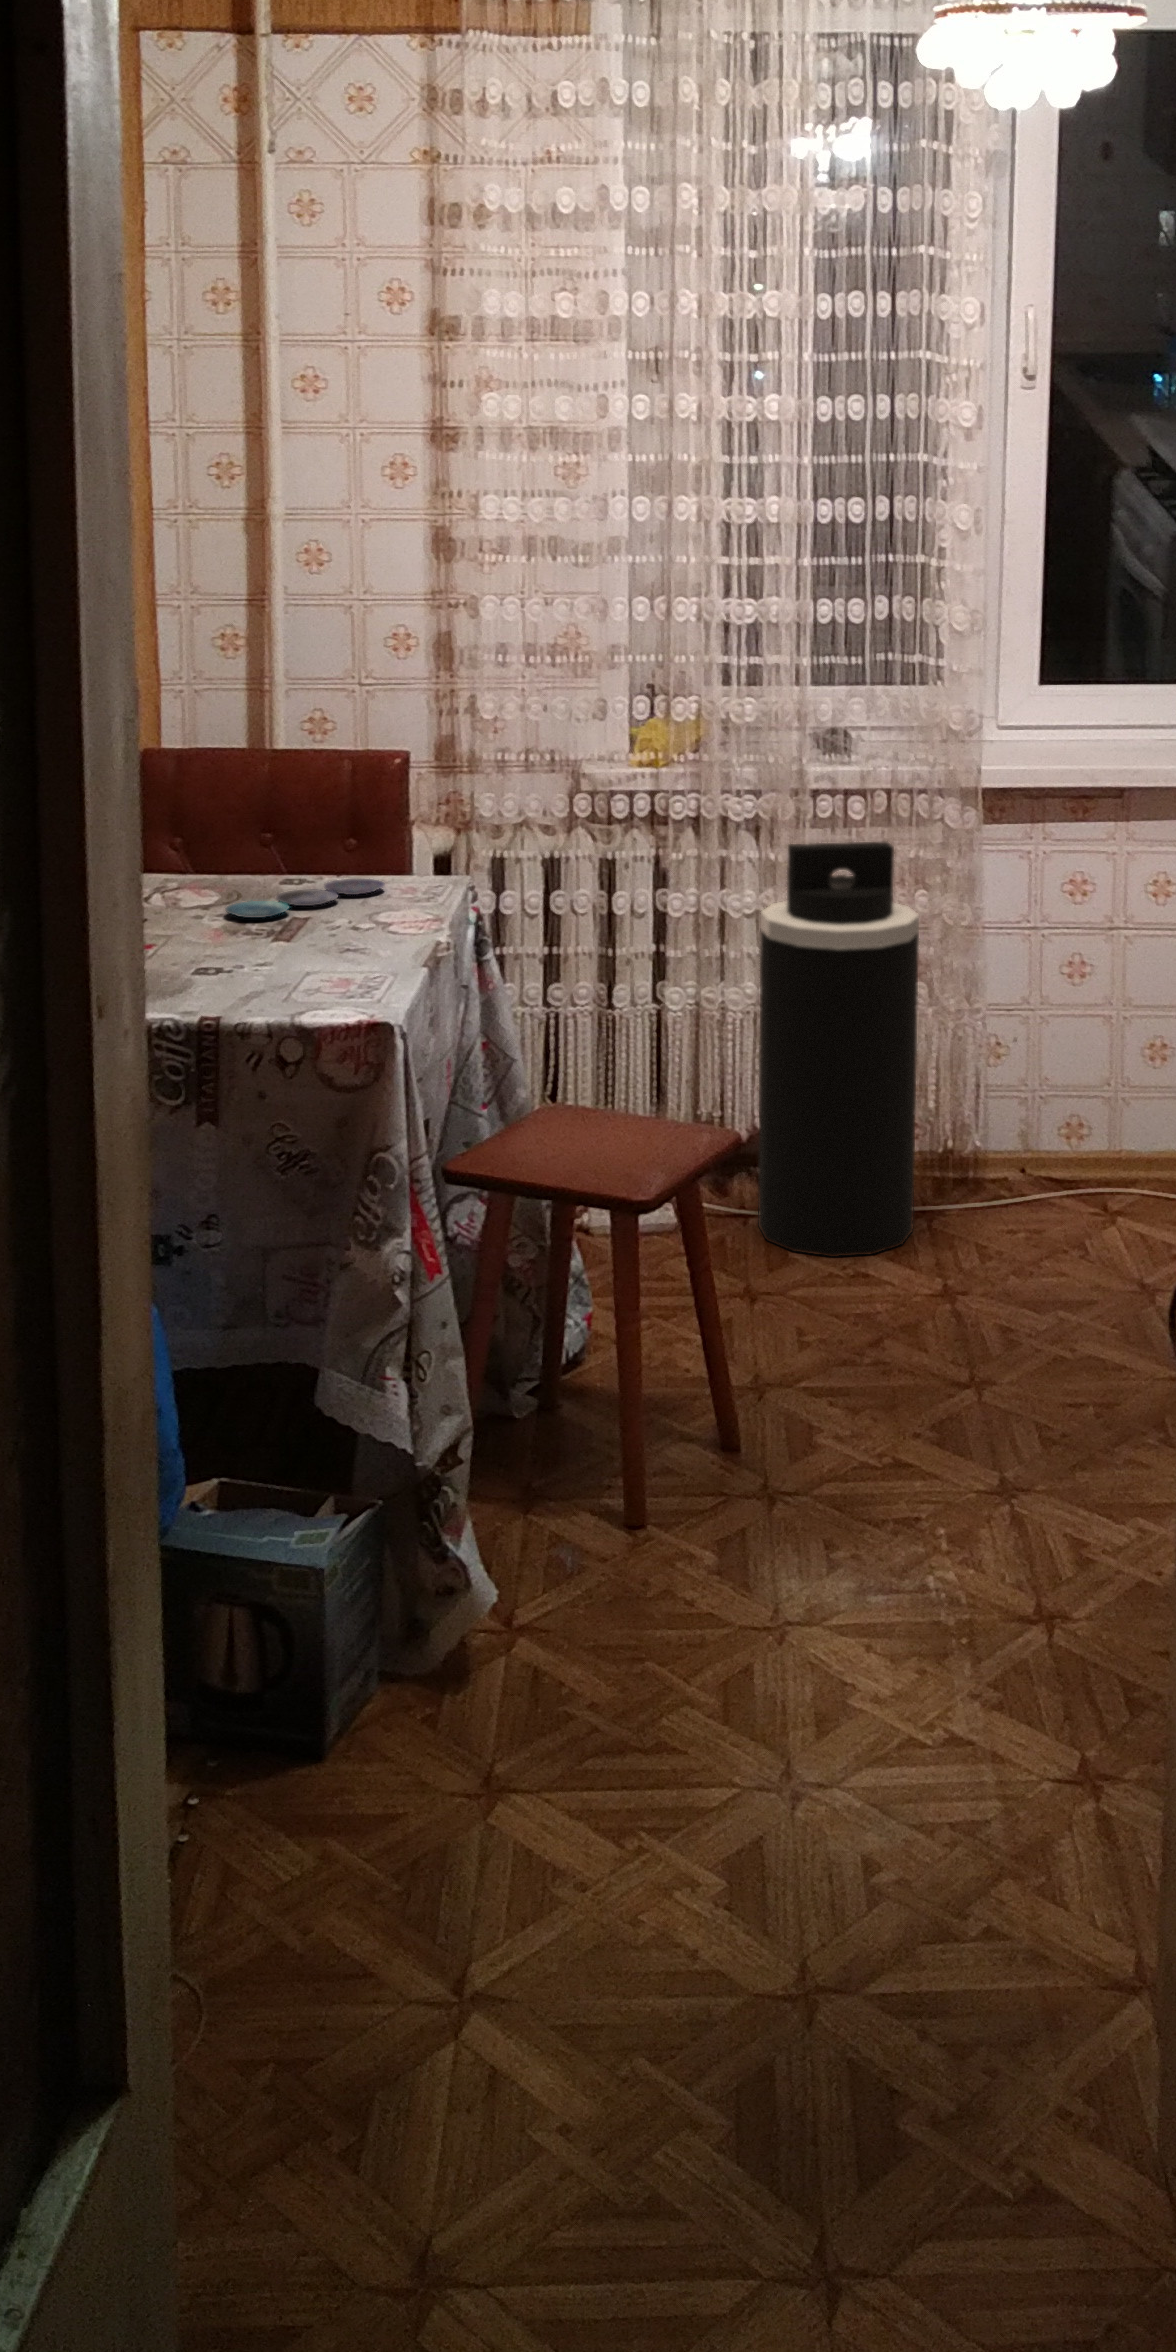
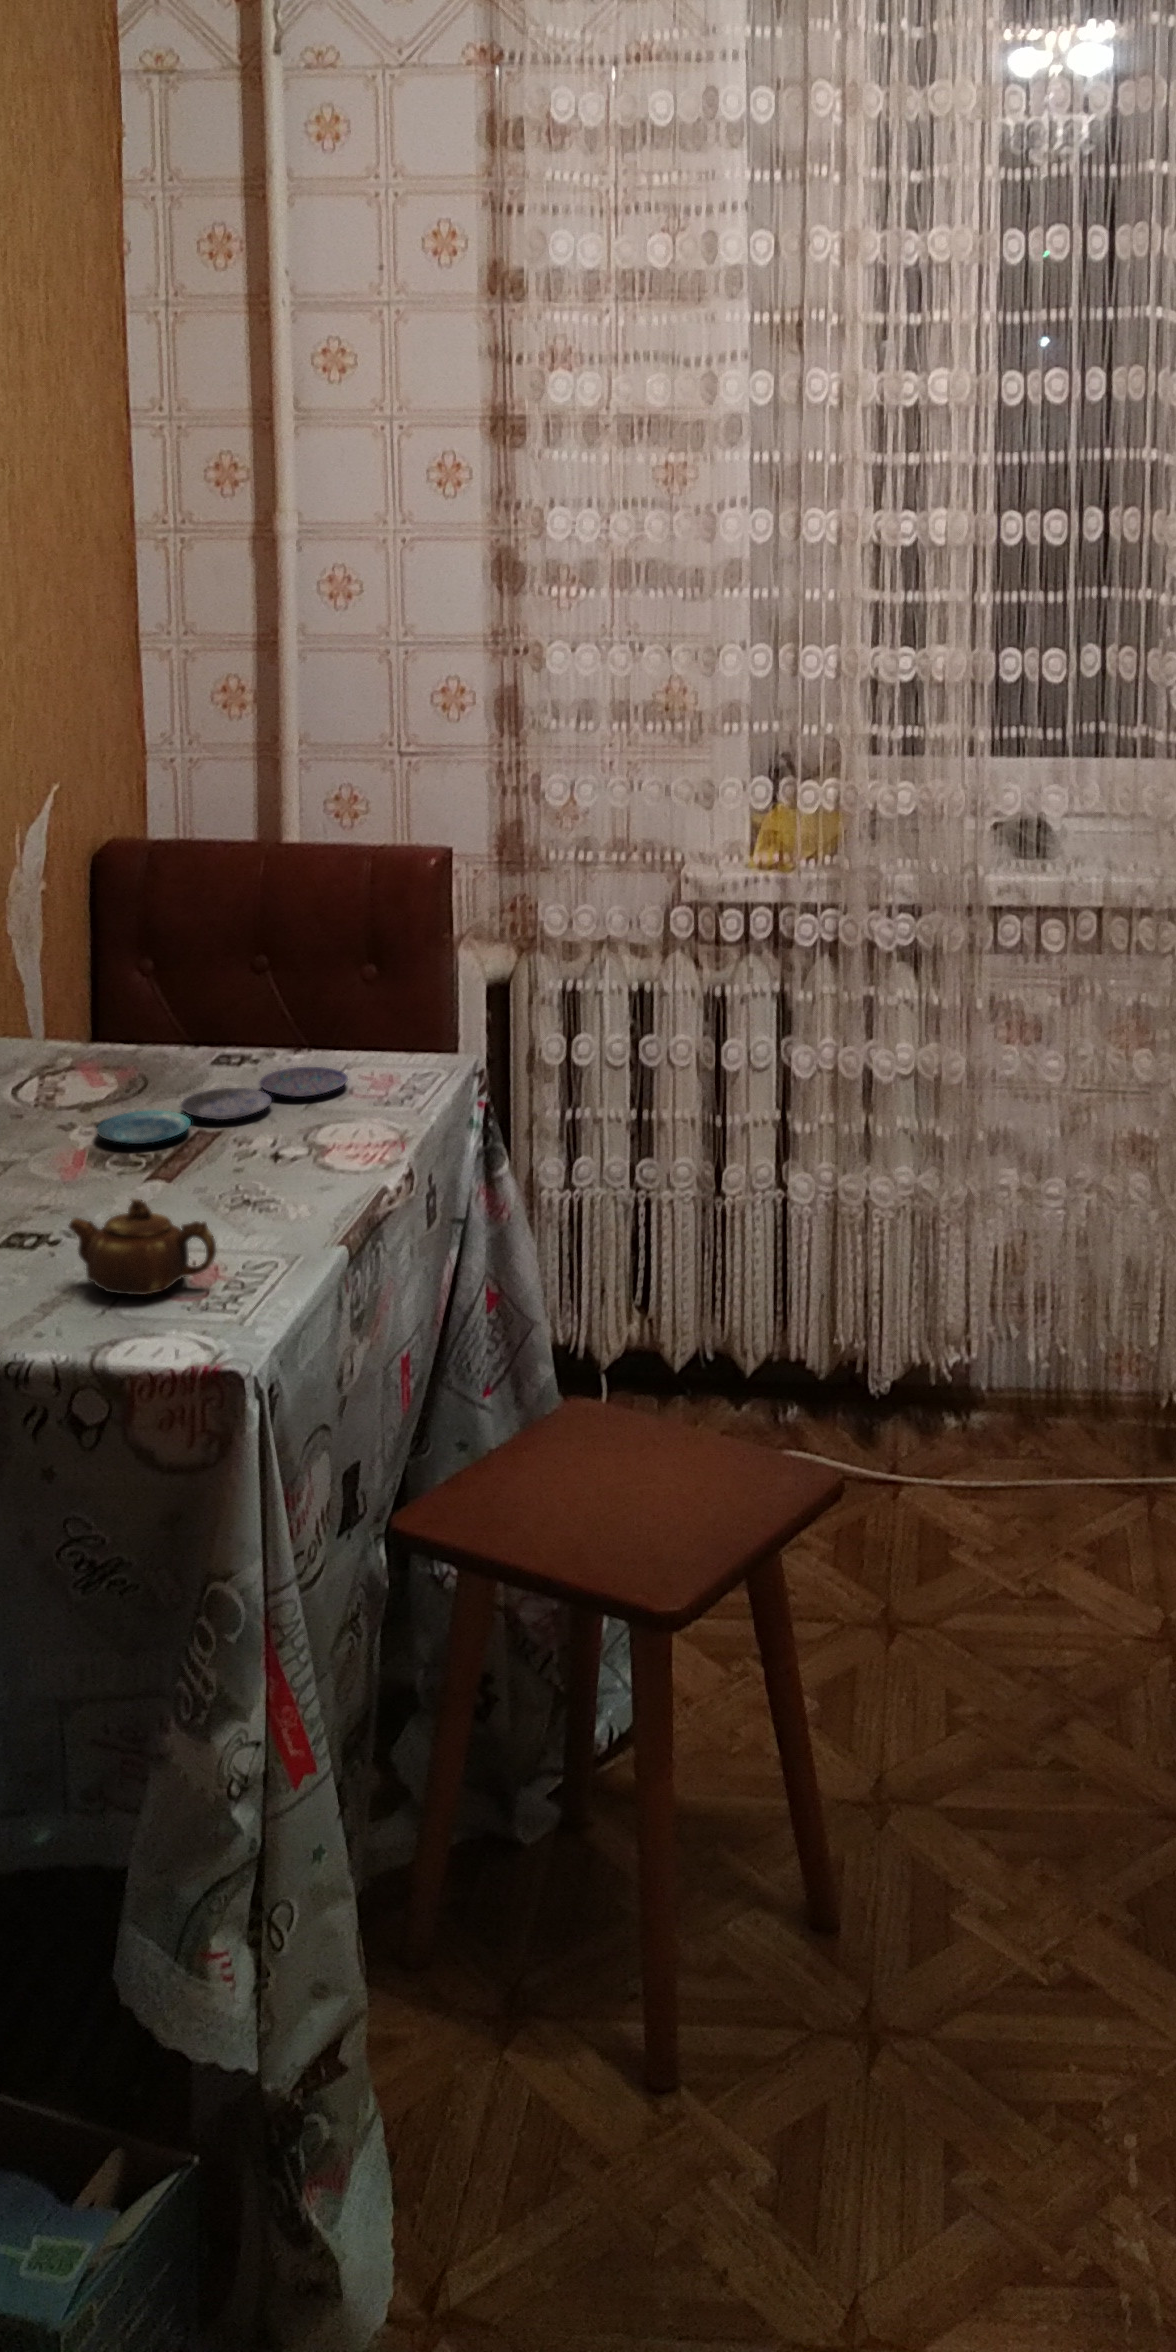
trash can: present [758,842,919,1257] -> none [911,987,1139,1567]
teapot: none [256,921,353,979] -> present [68,1199,216,1295]

